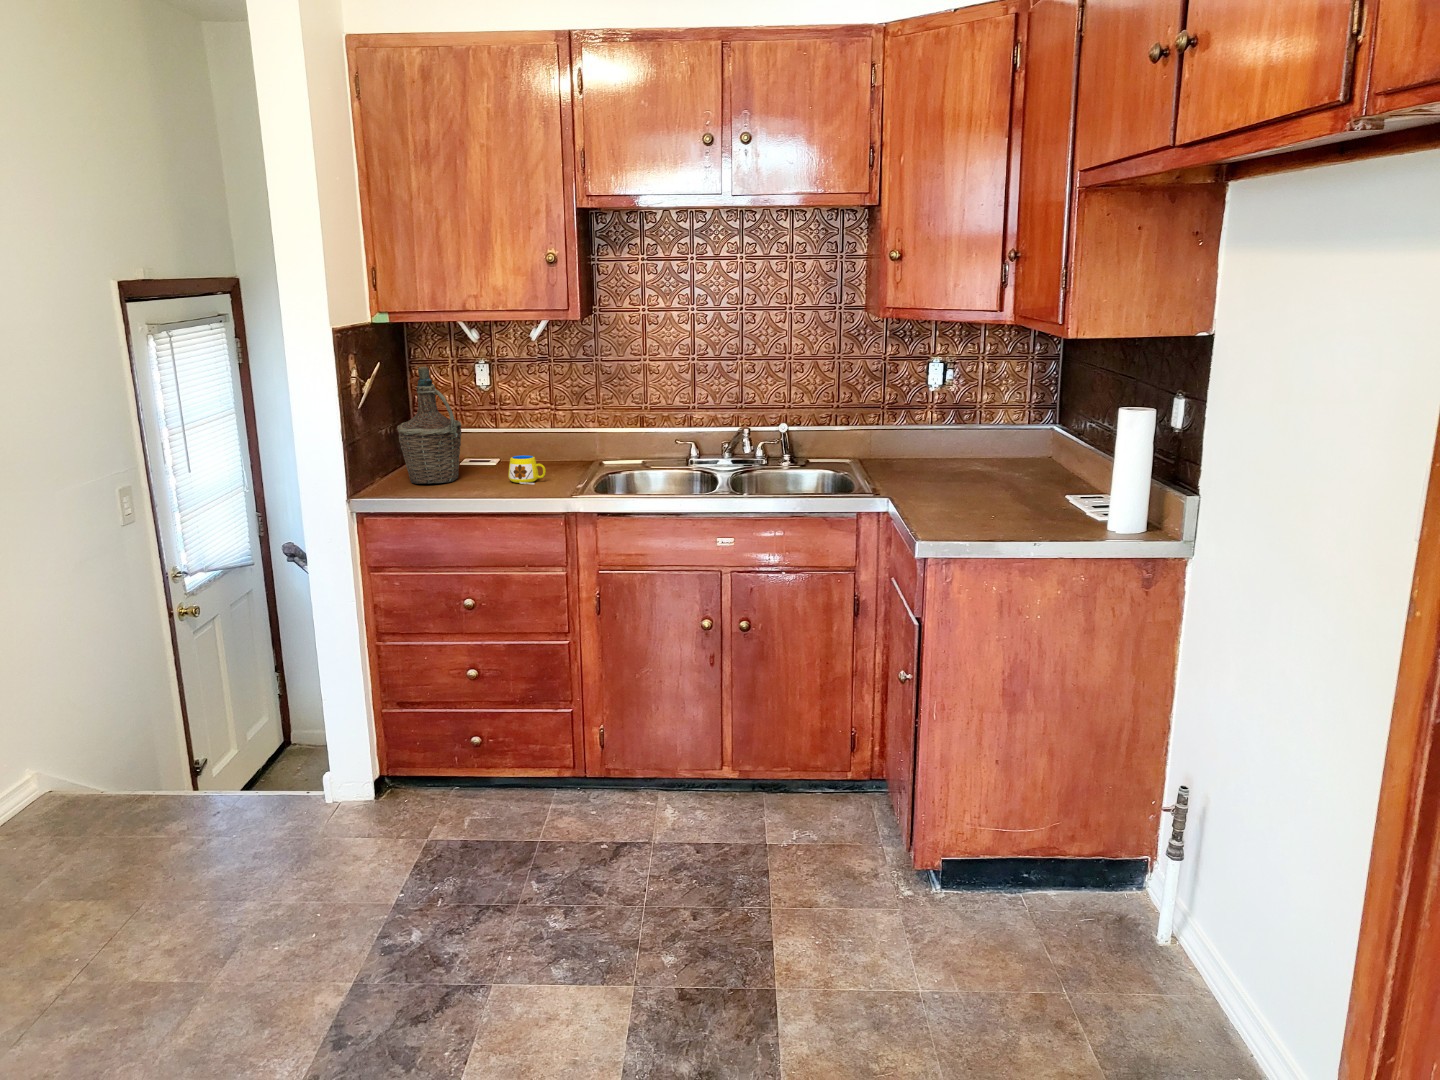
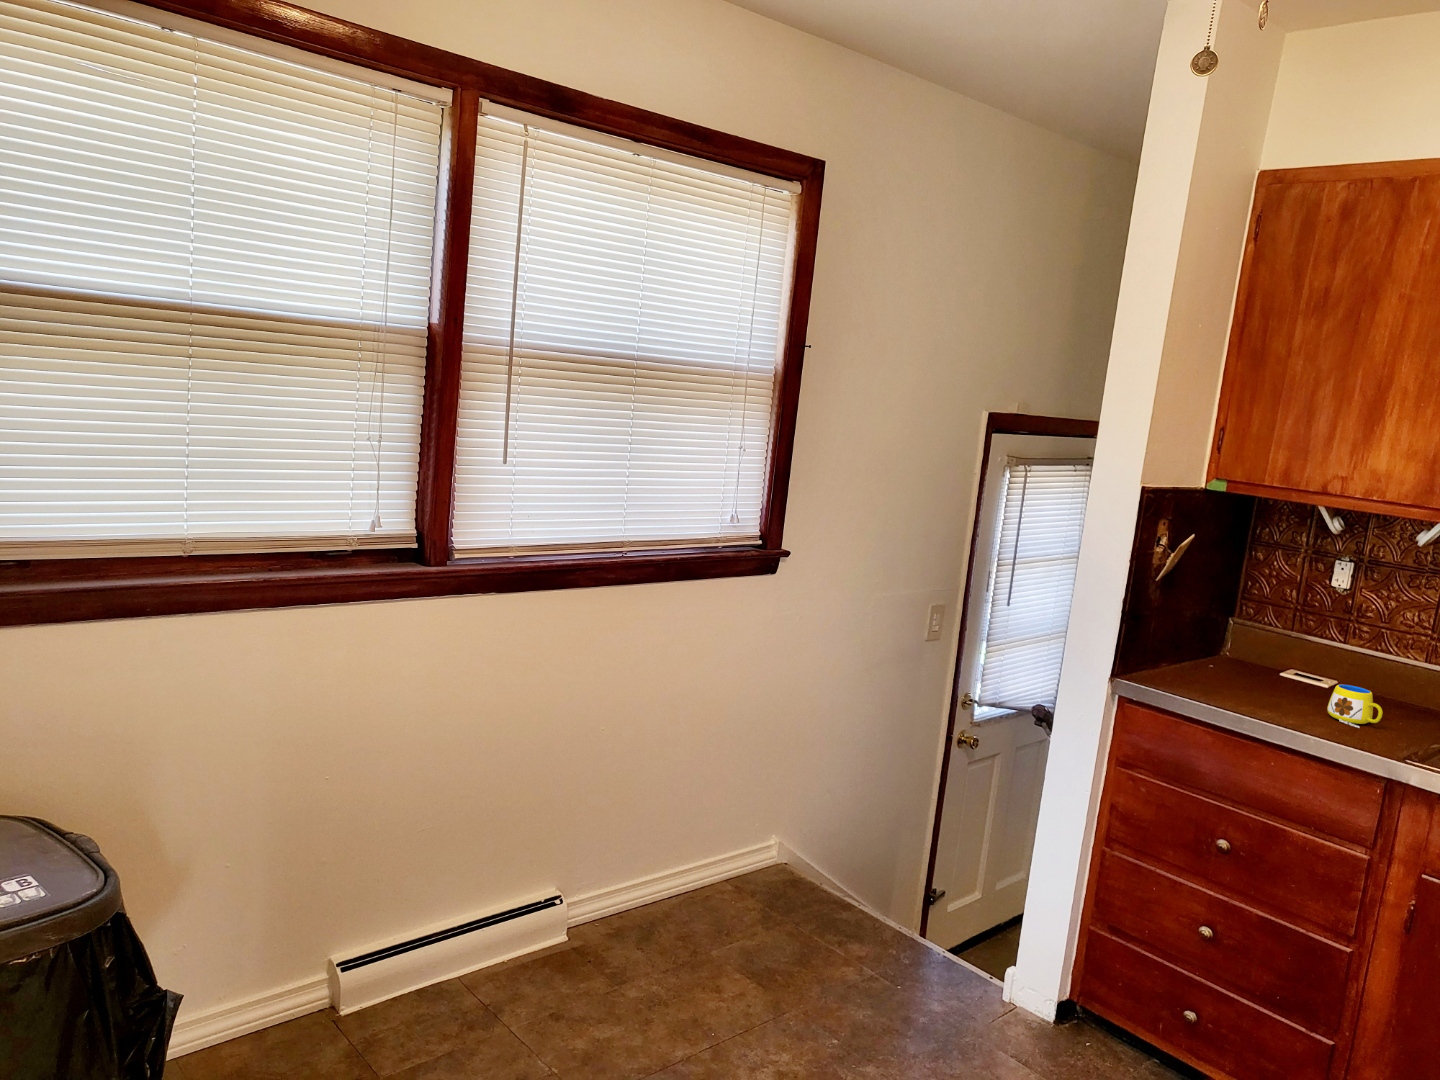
bottle: present [397,367,462,484] -> none [1199,550,1284,693]

